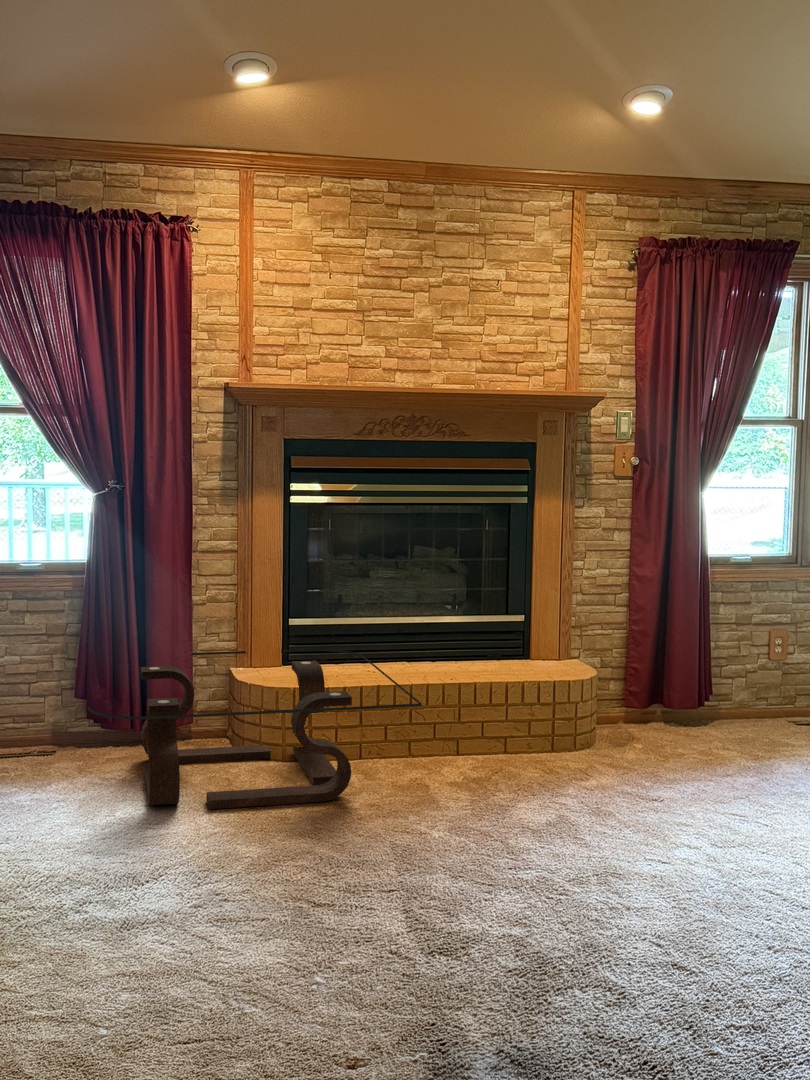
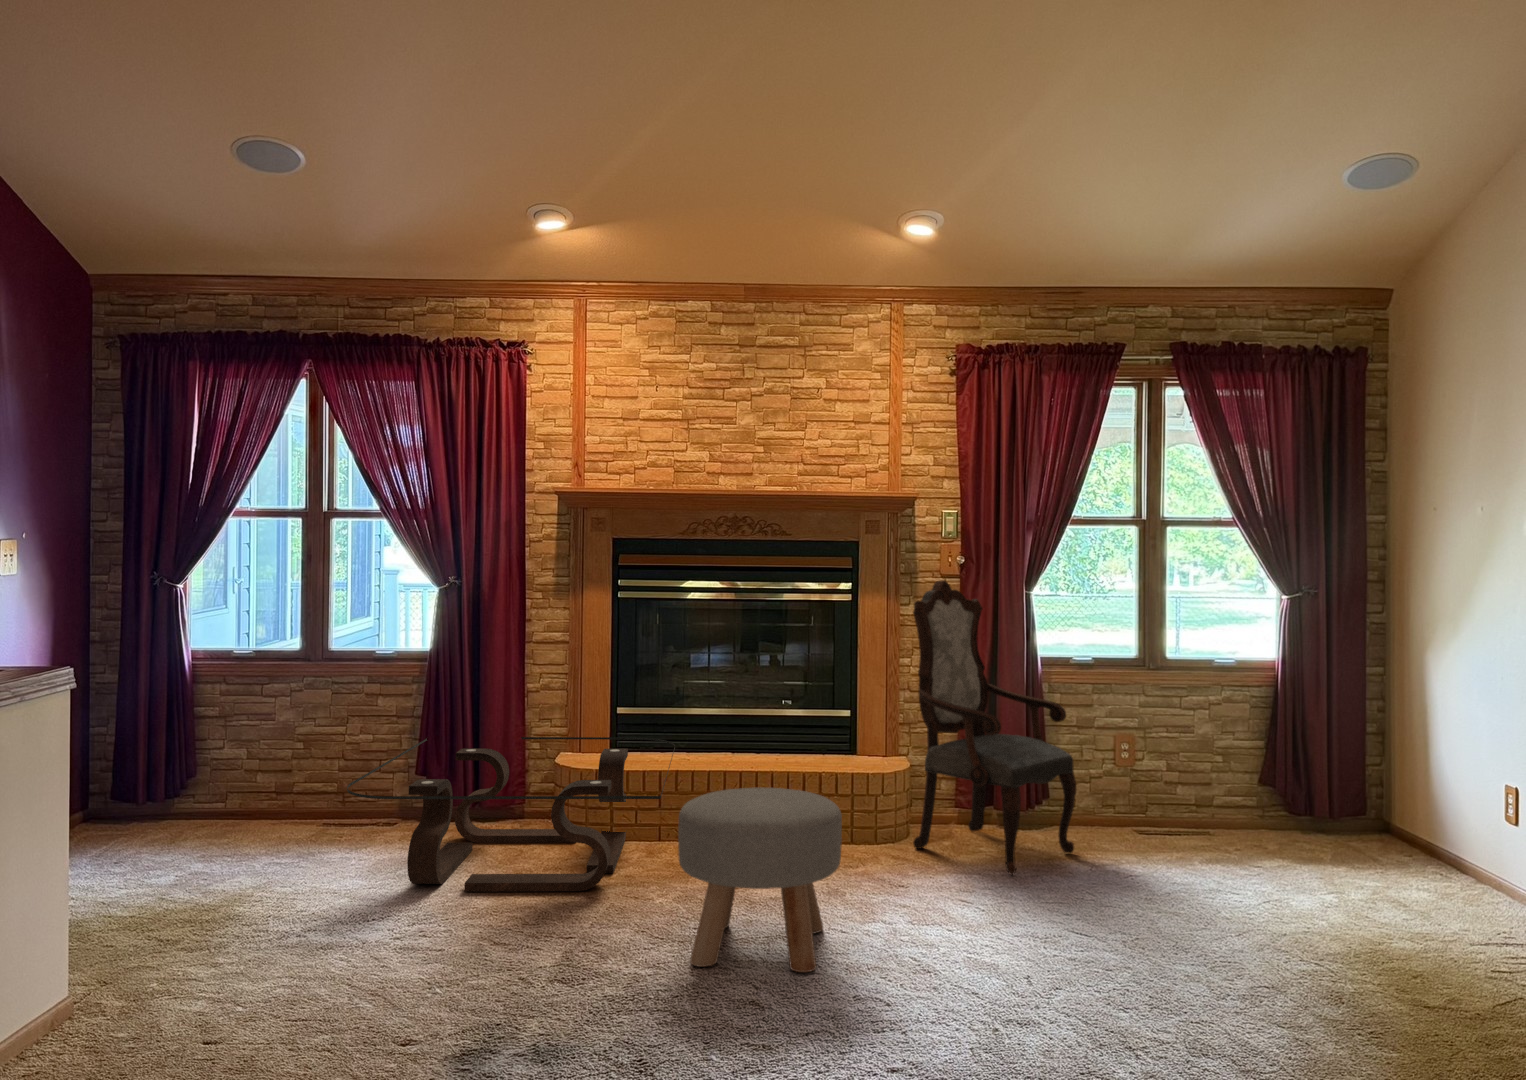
armchair: none [602,483,752,763] -> present [913,580,1077,875]
ottoman: none [465,691,620,855] -> present [678,788,842,972]

